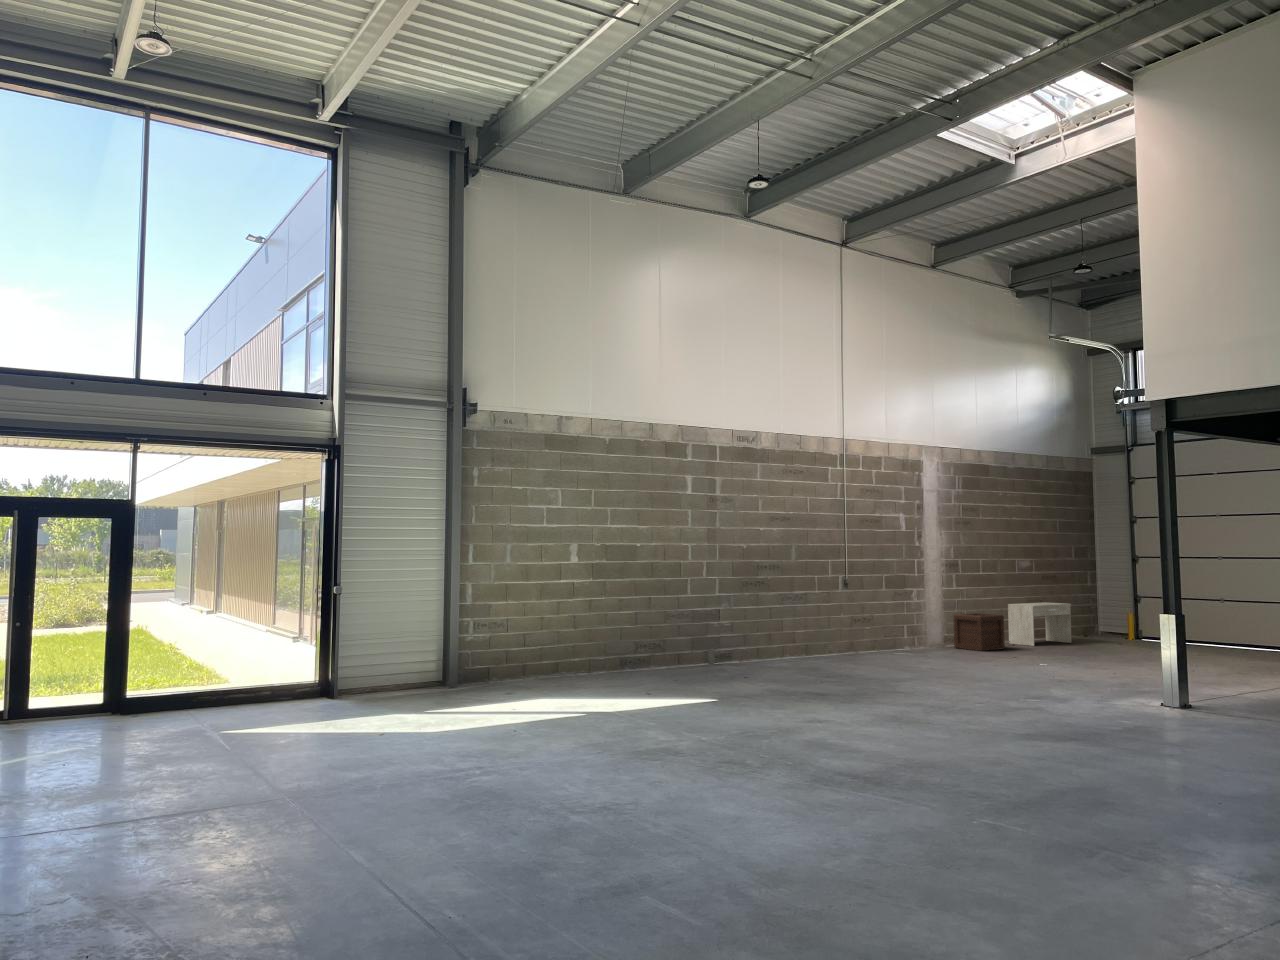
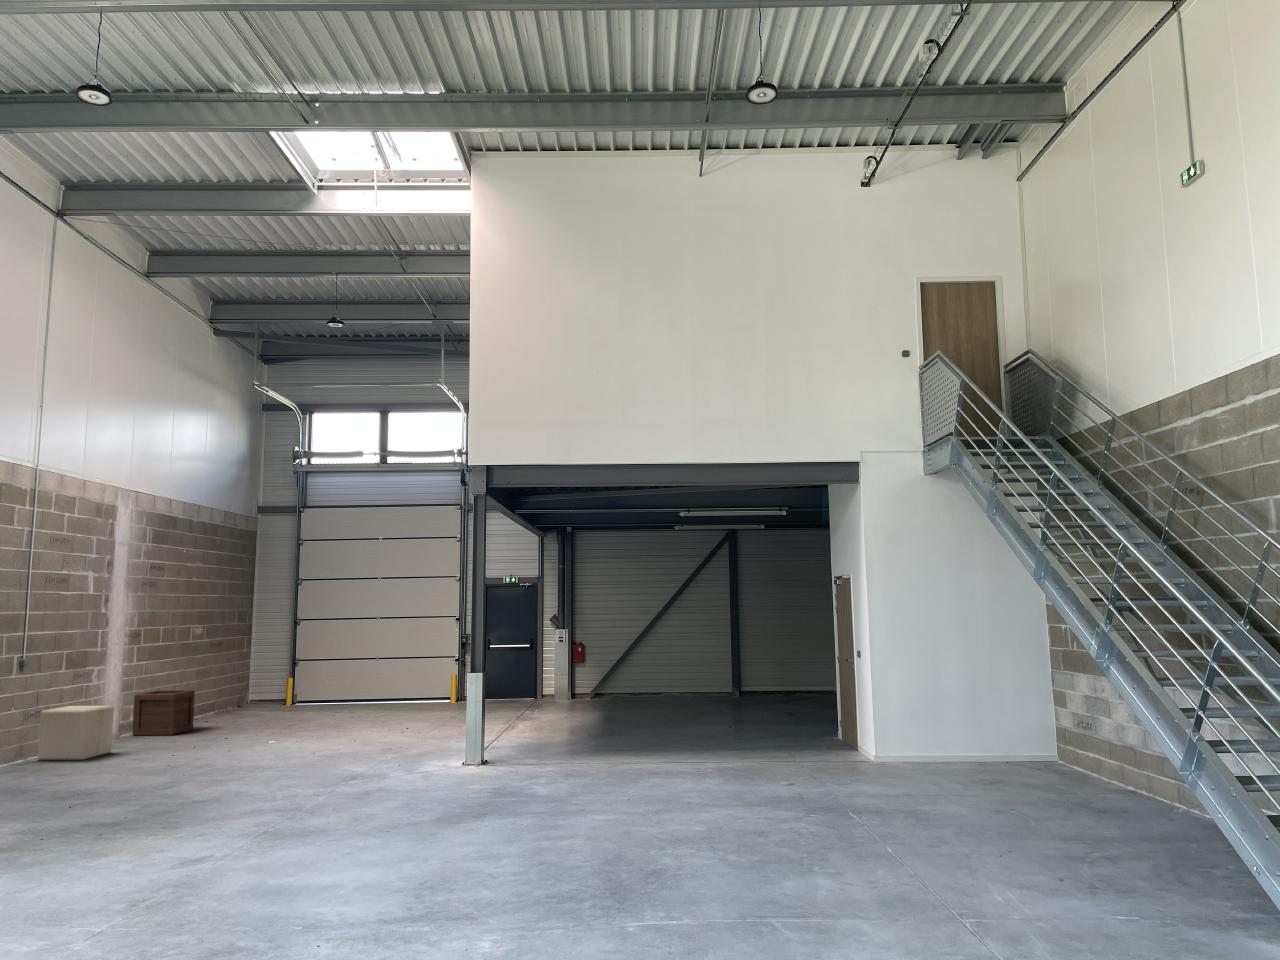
desk: present [1008,602,1071,646] -> none [183,672,248,723]
cardboard box: none [865,618,917,659] -> present [38,706,114,760]

